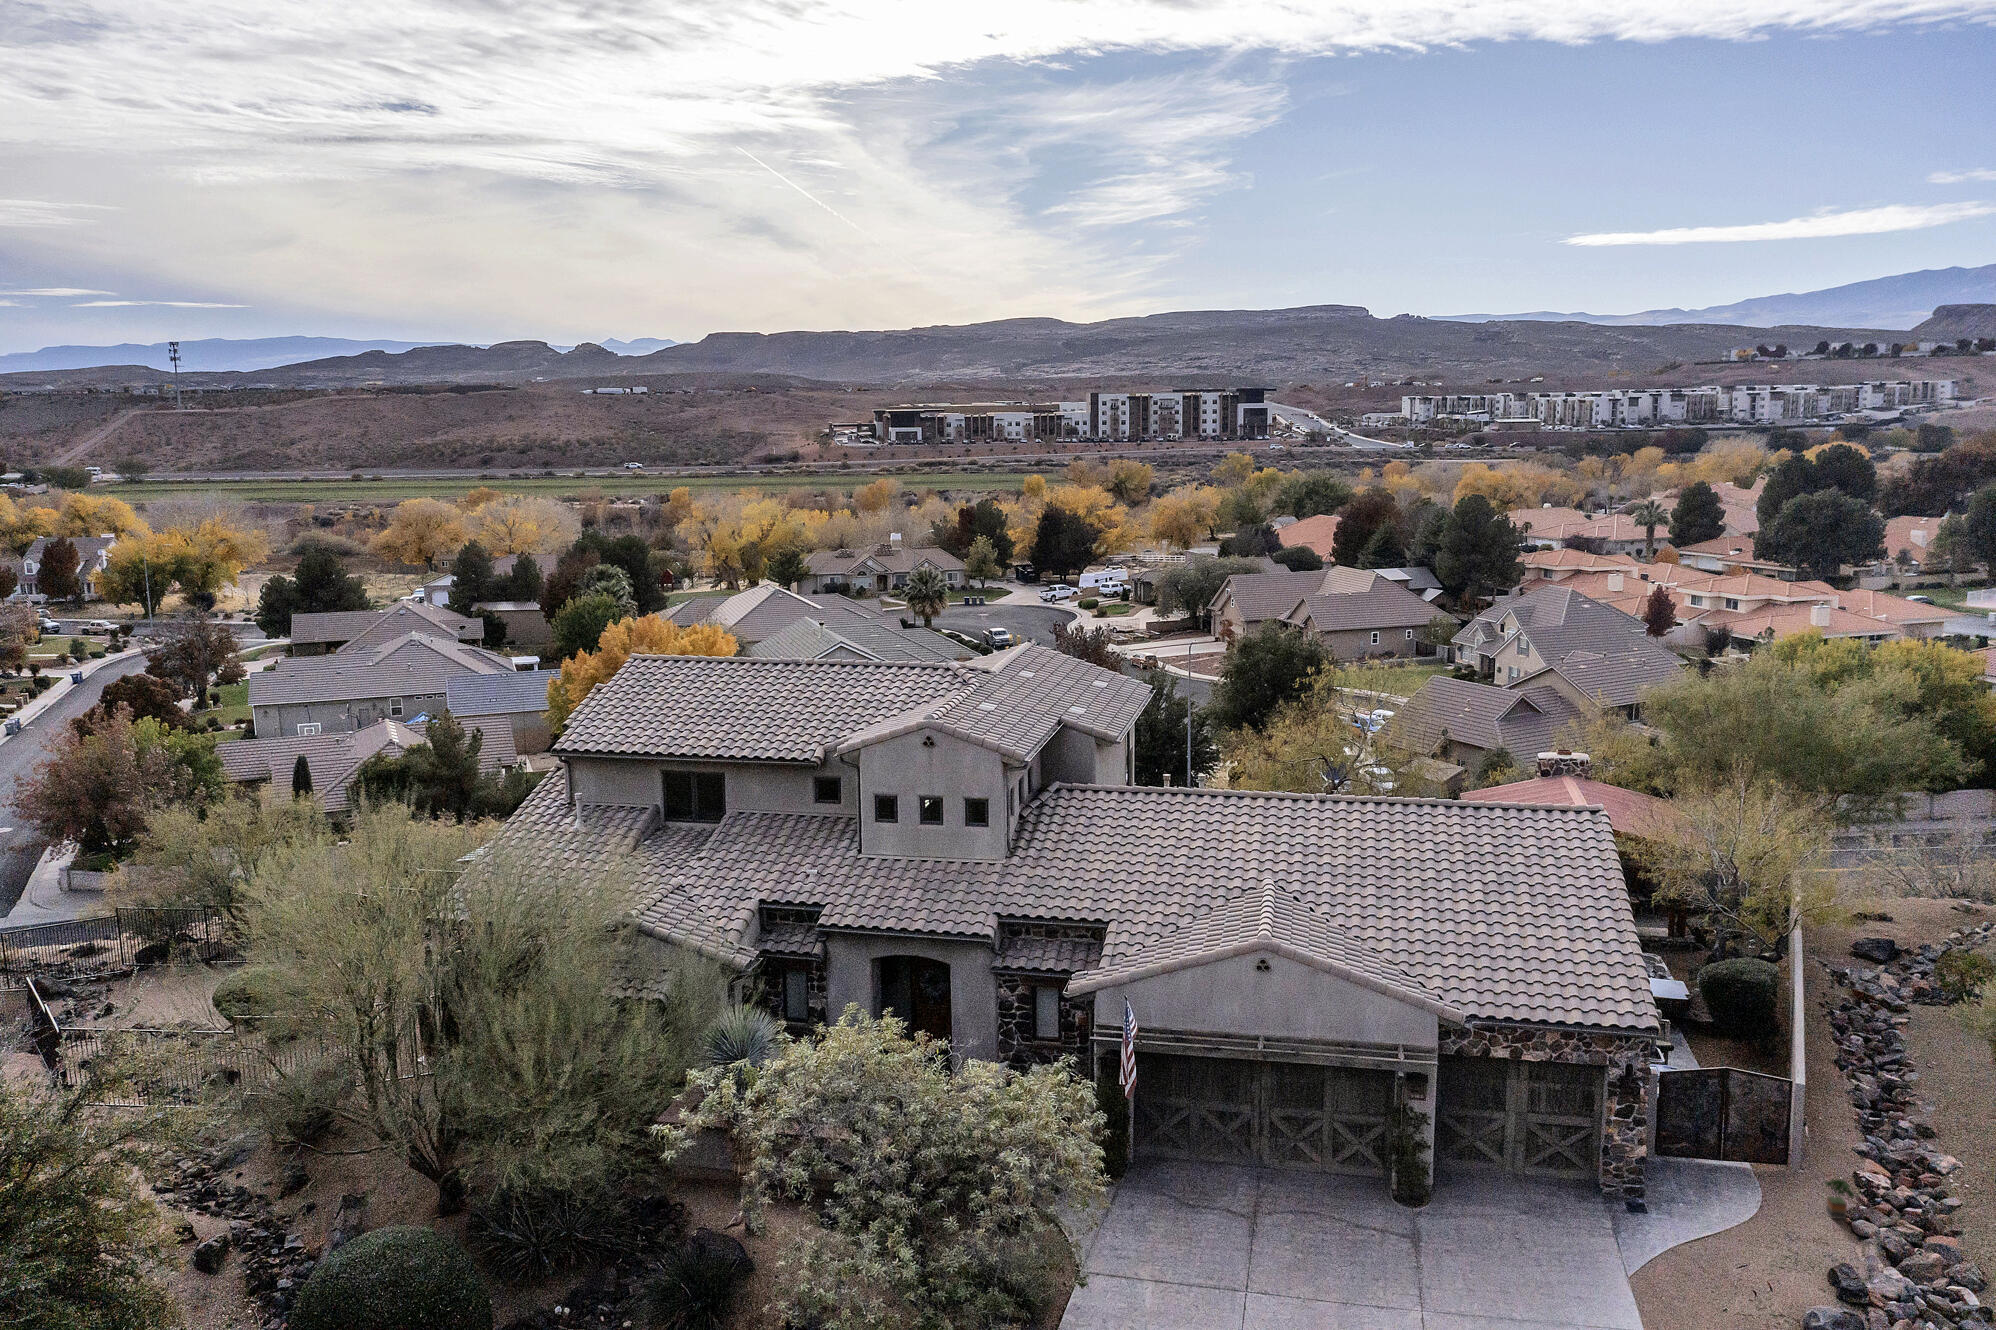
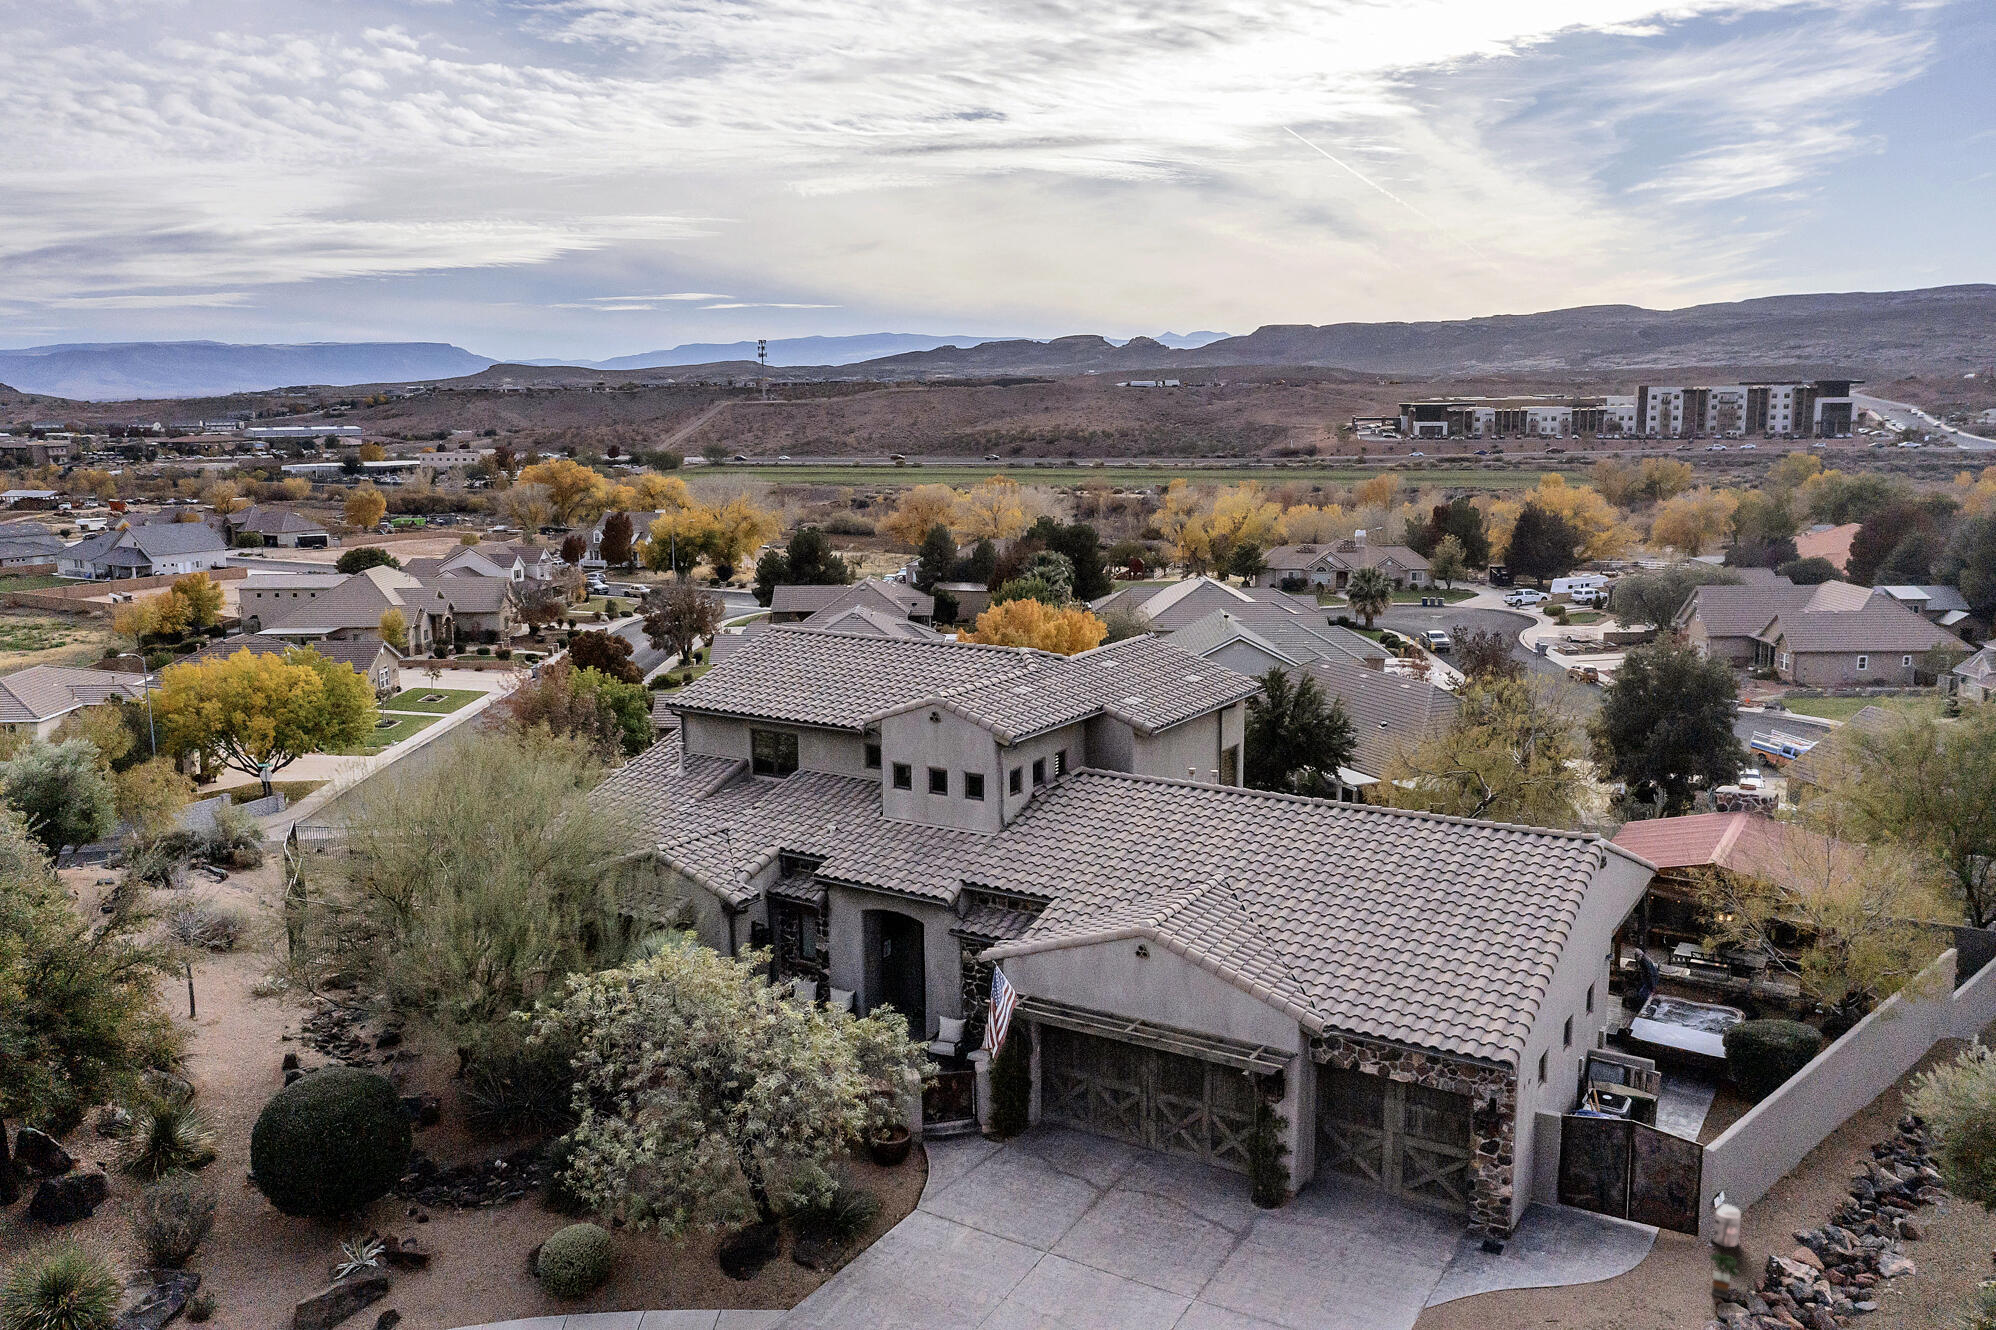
waste bin: none [1791,1135,1819,1174] -> present [1713,1204,1741,1247]

